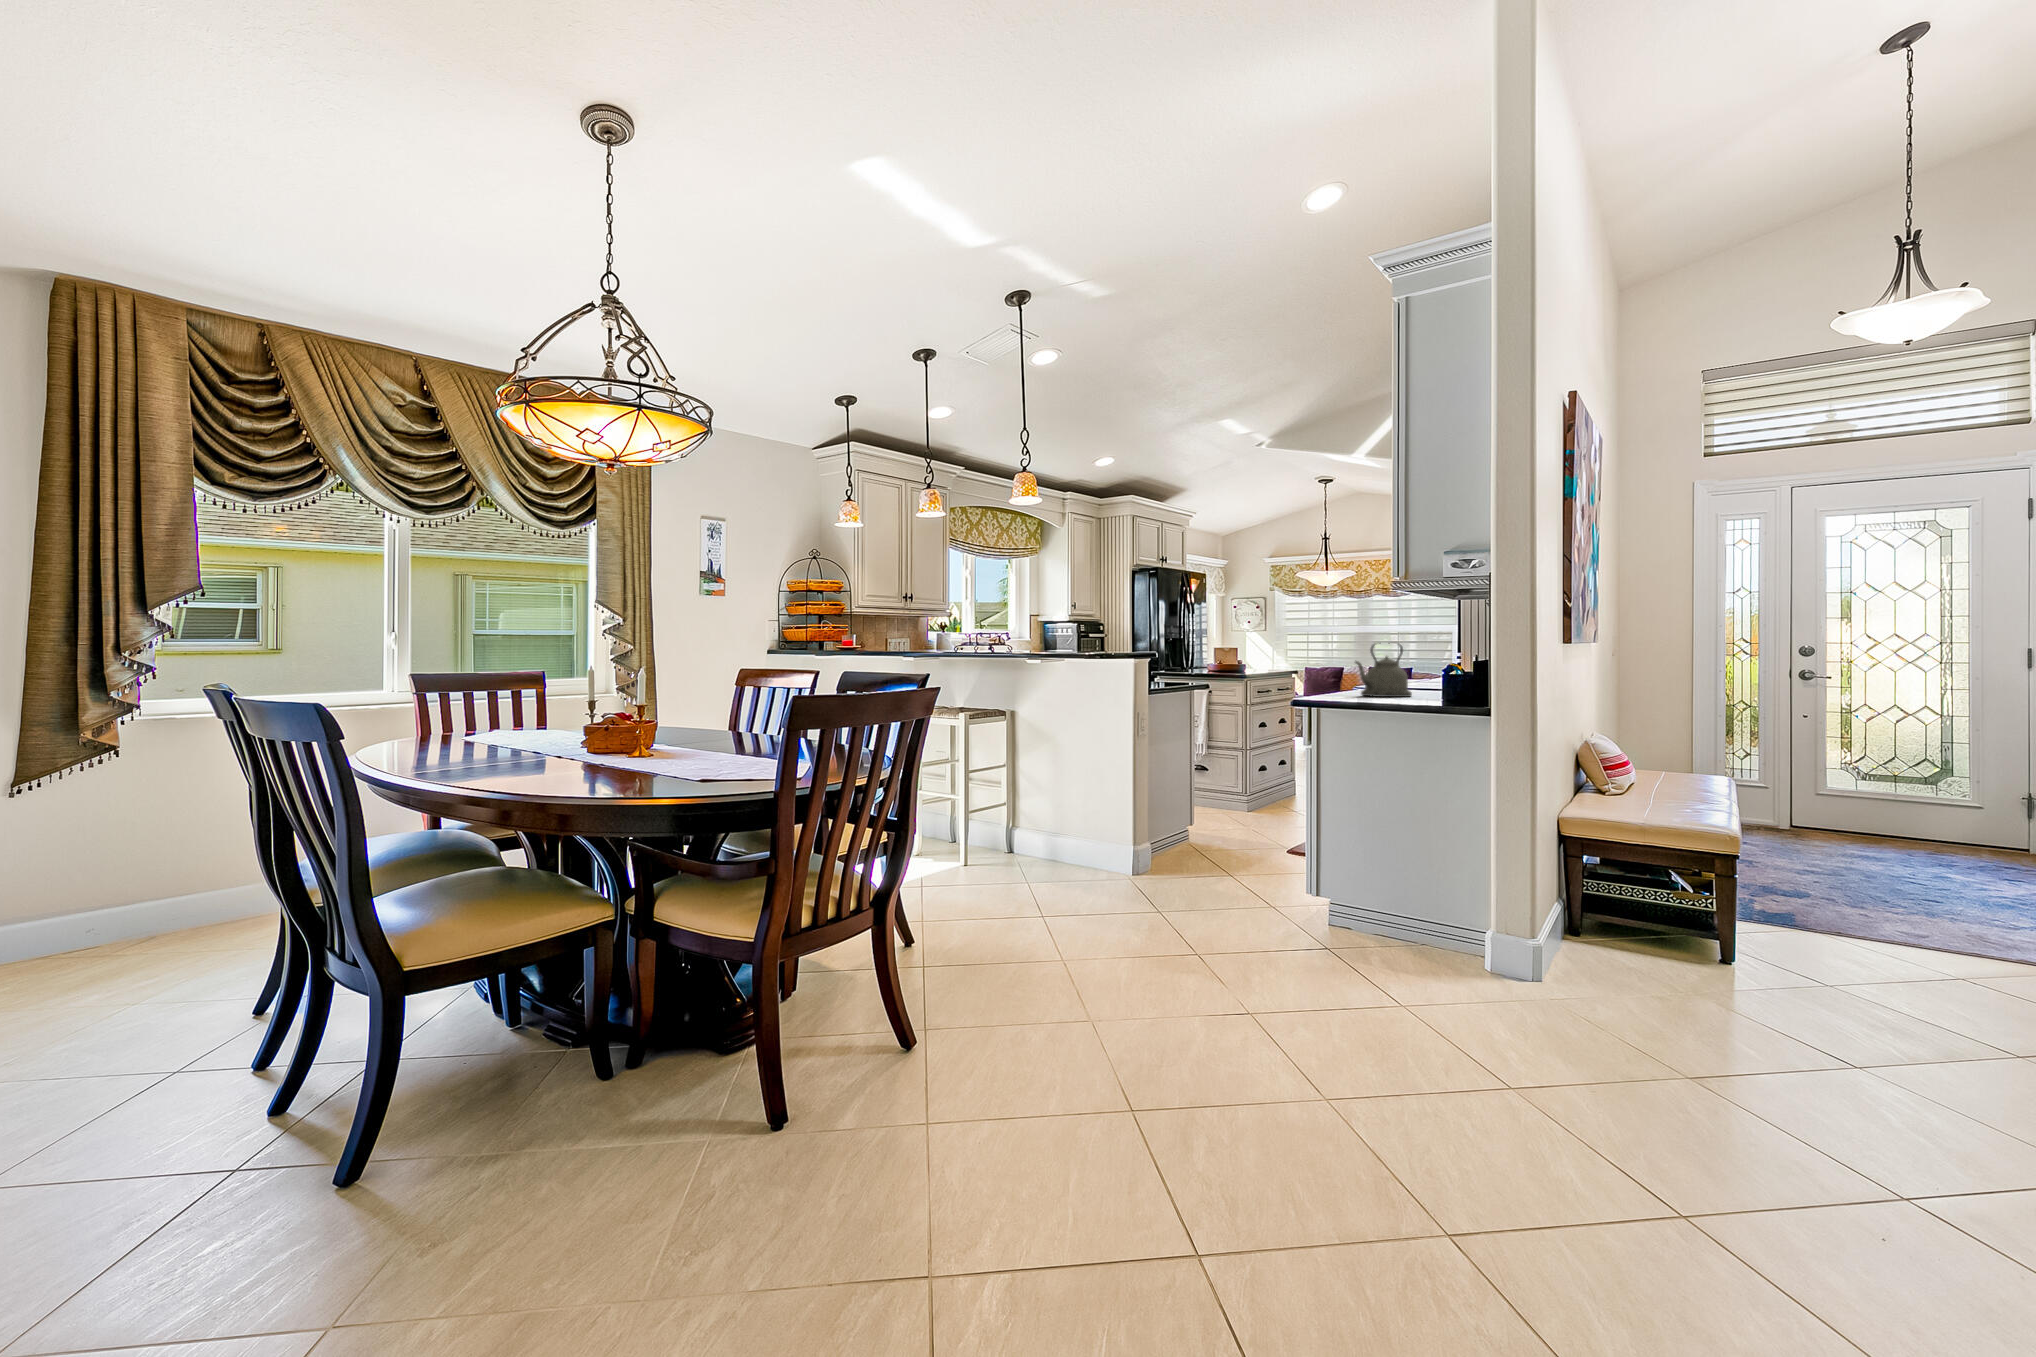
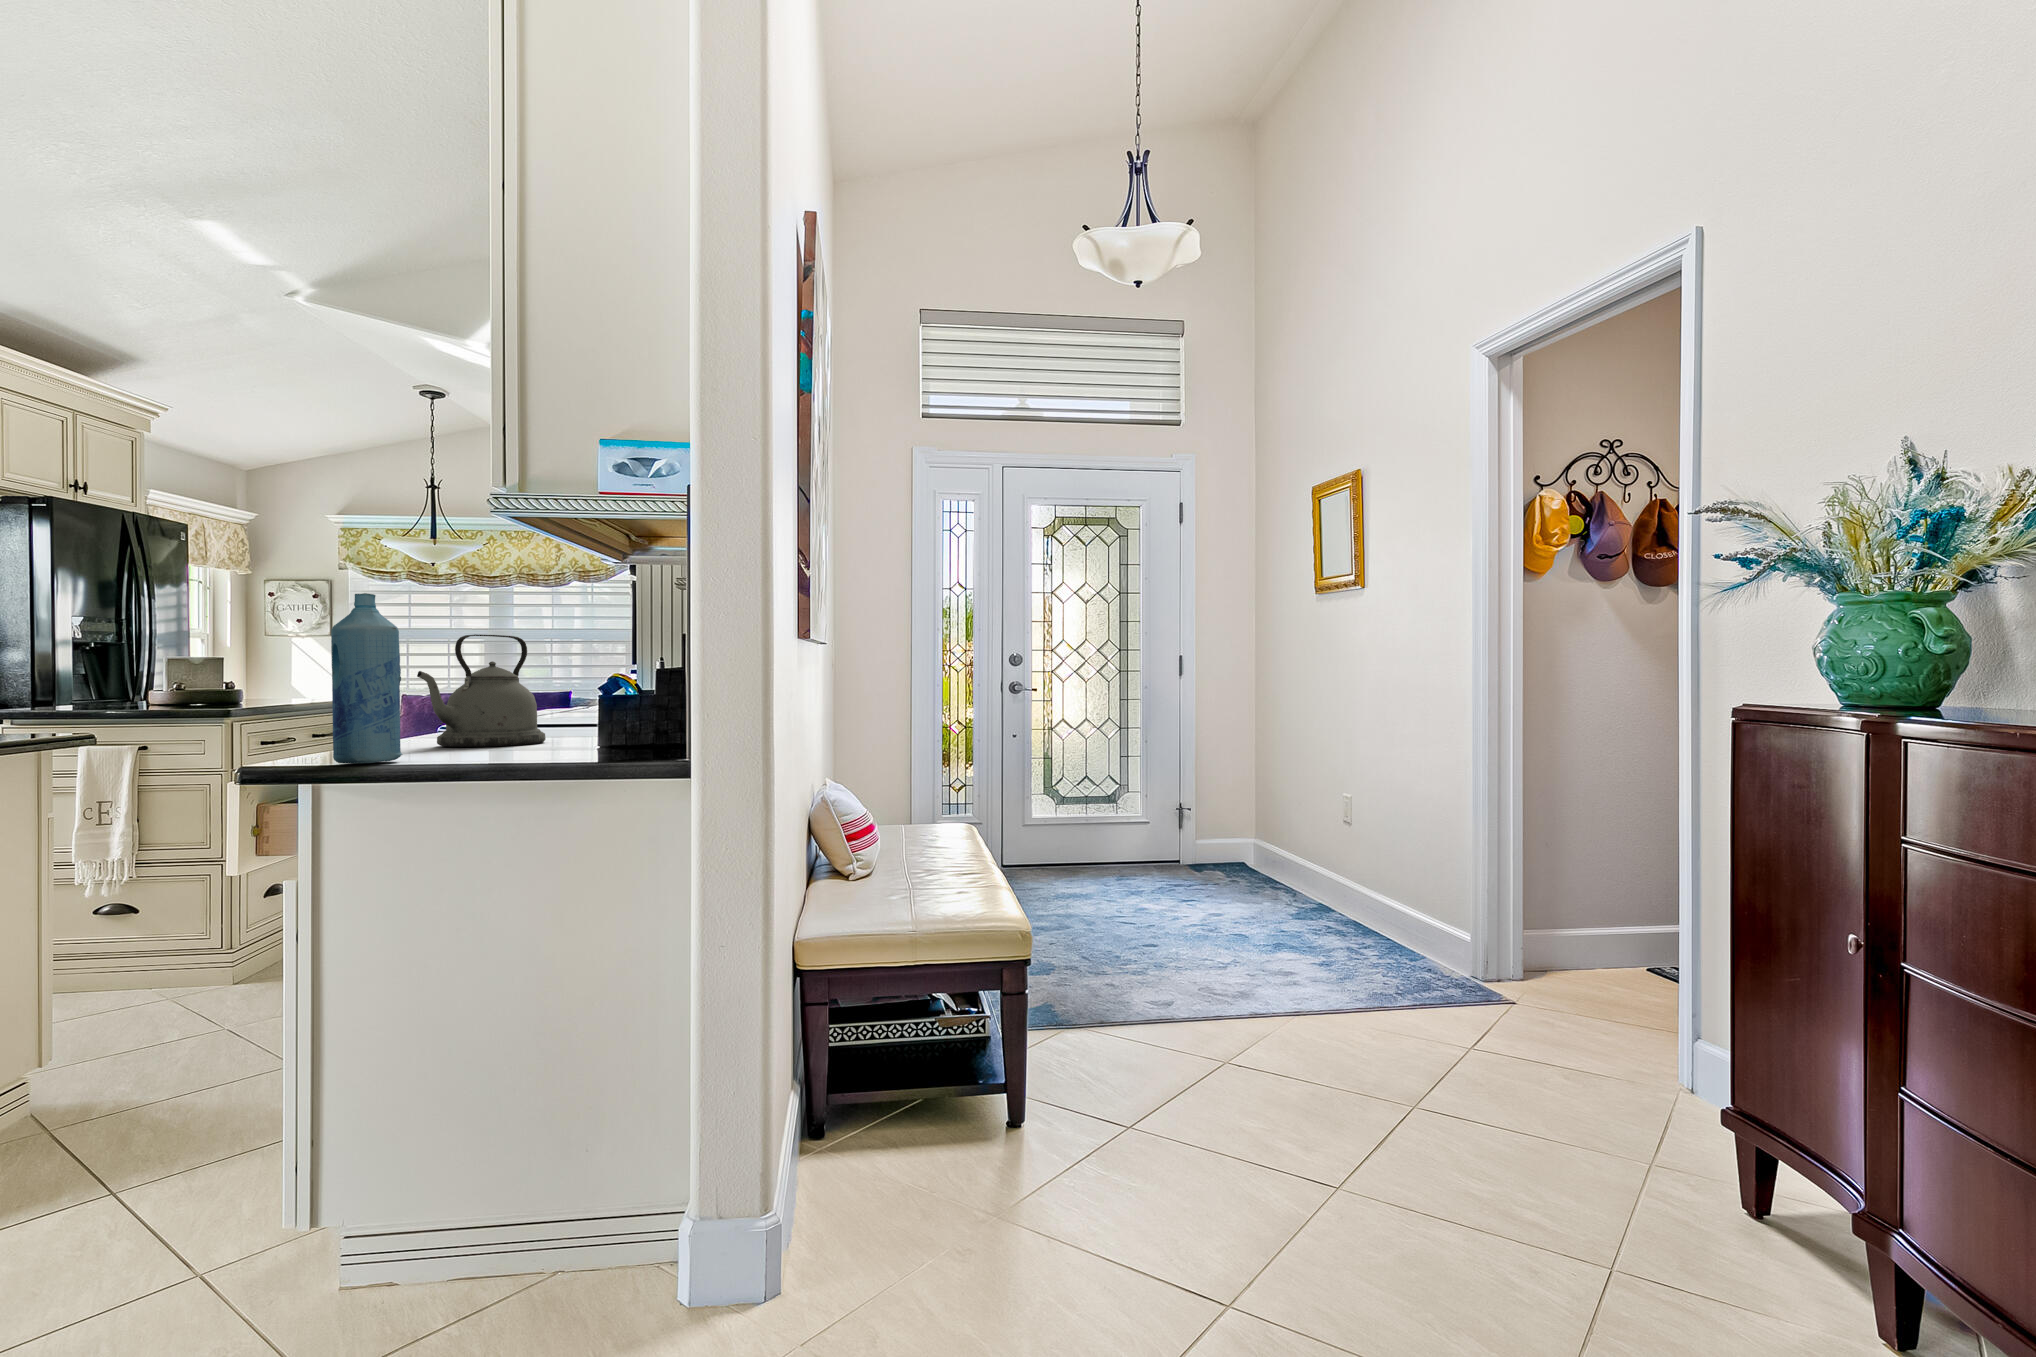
bottle: none [1329,629,1356,700] -> present [331,593,402,763]

